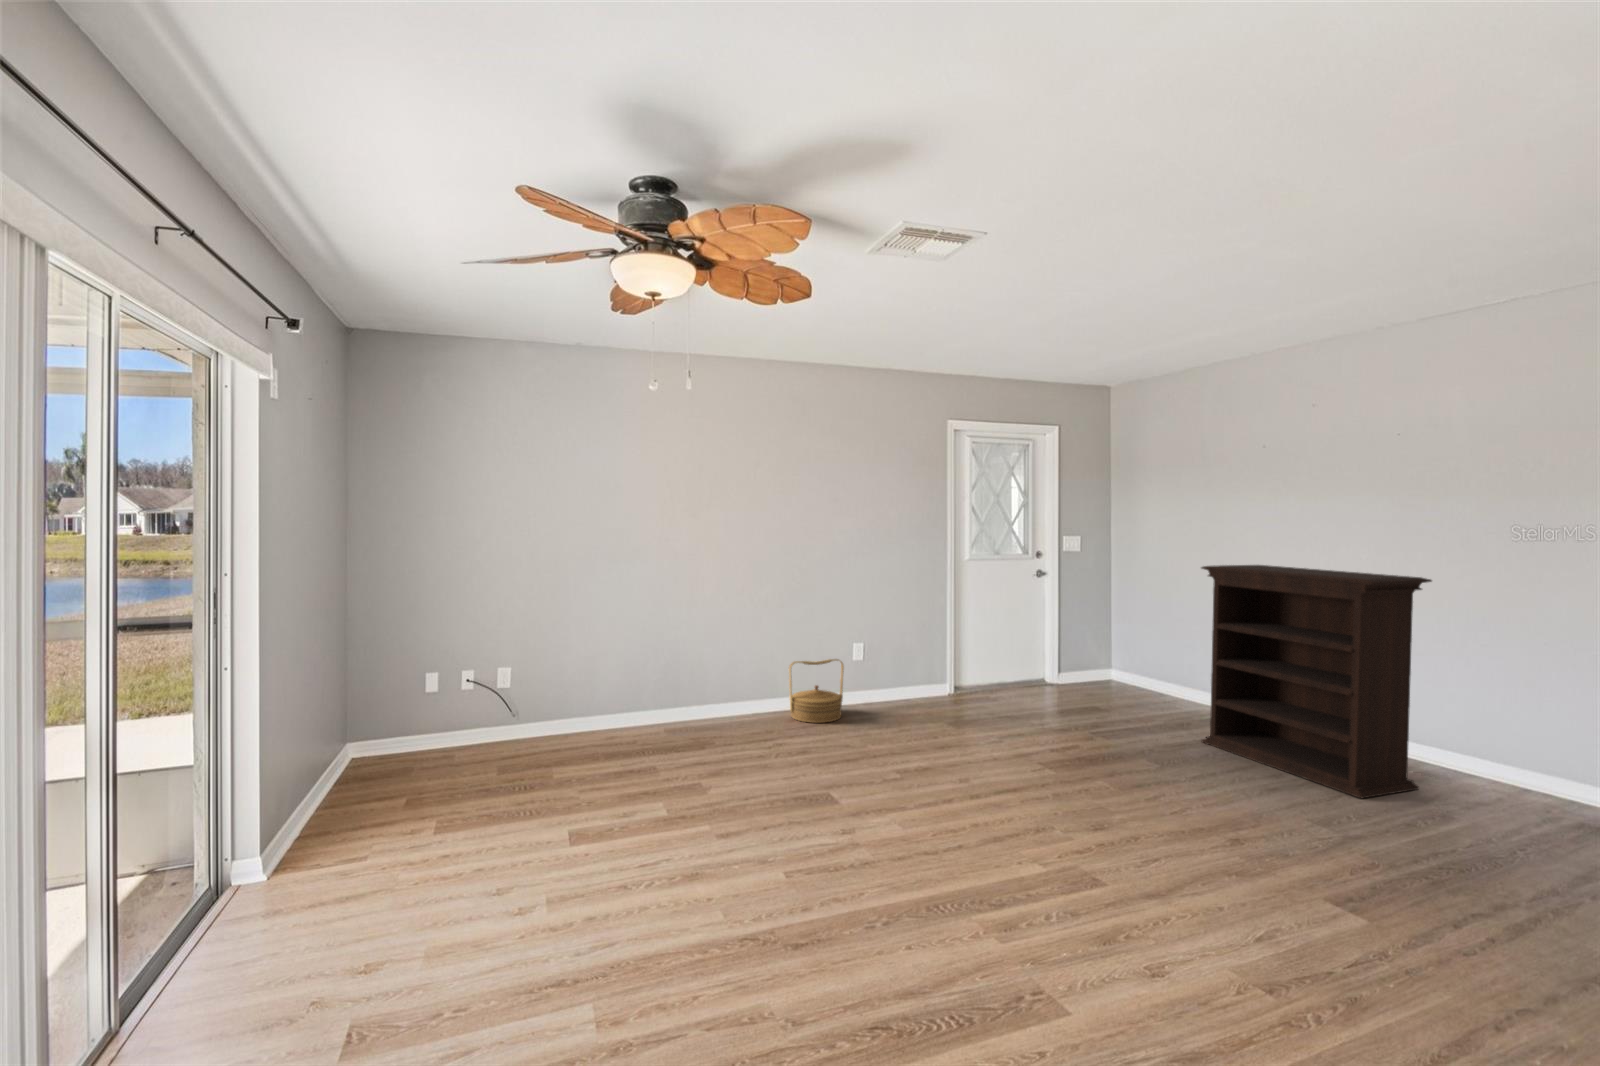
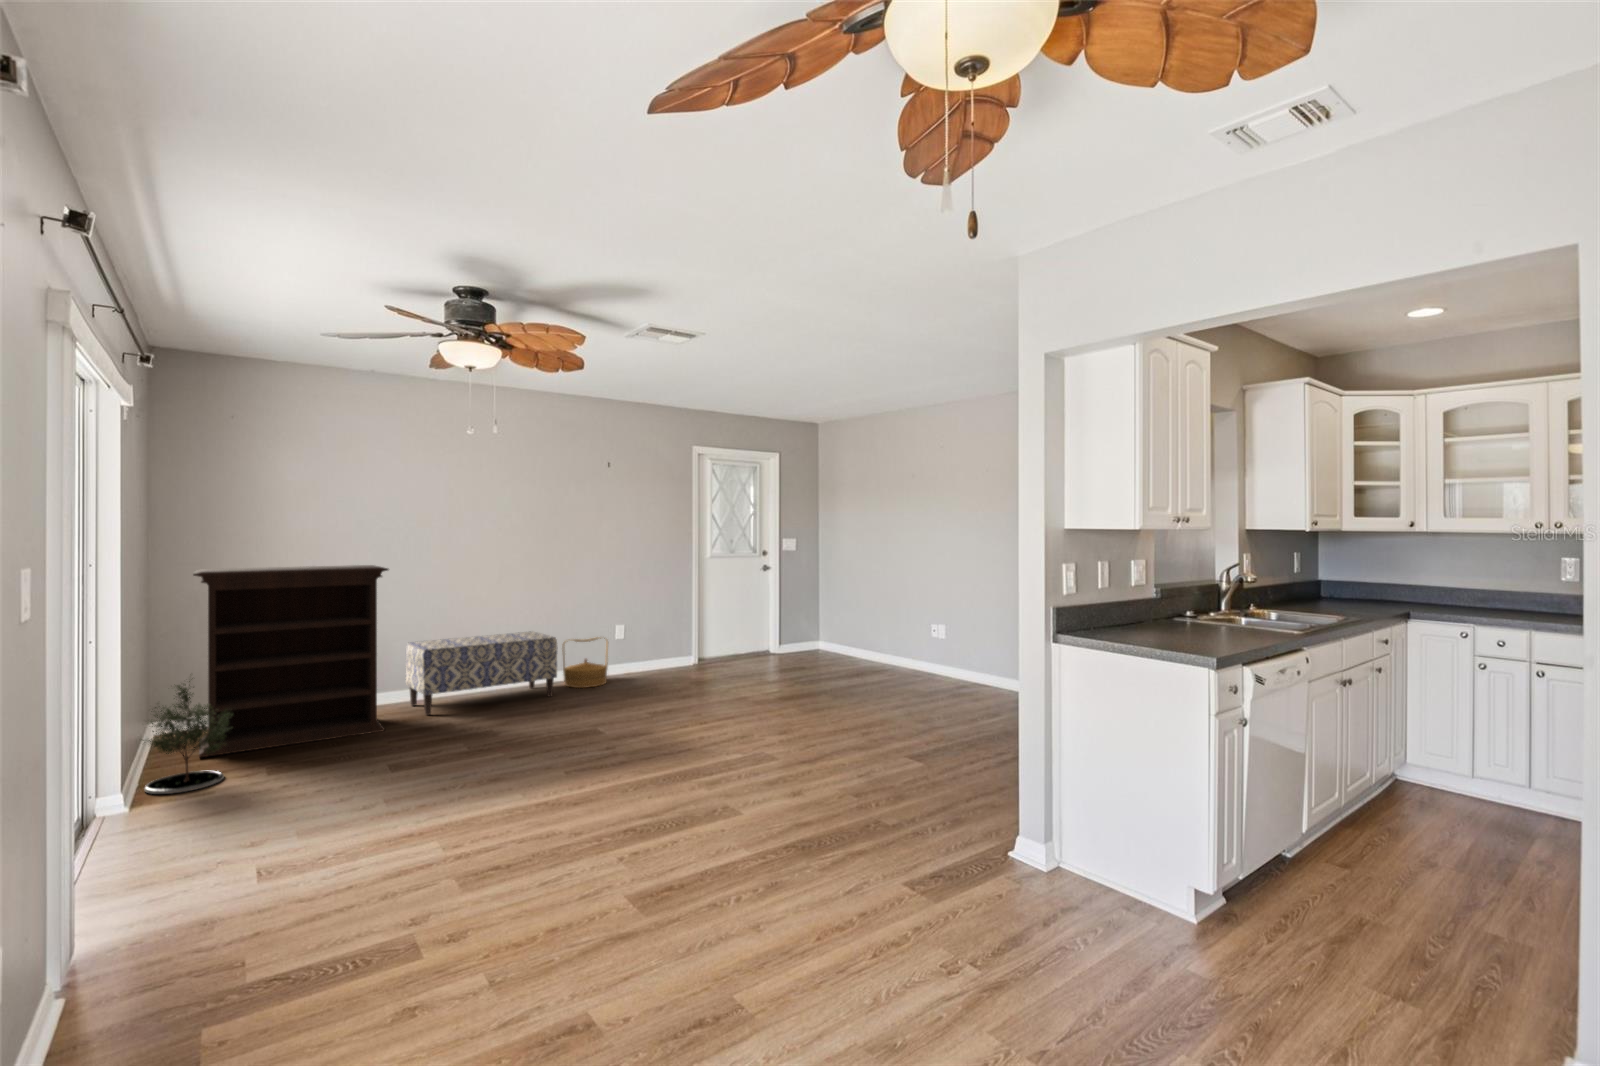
bookshelf: present [1201,565,1432,798] -> present [193,565,388,757]
bench: none [612,649,782,751] -> present [406,631,557,715]
potted tree: none [297,706,403,855] -> present [143,678,233,794]

